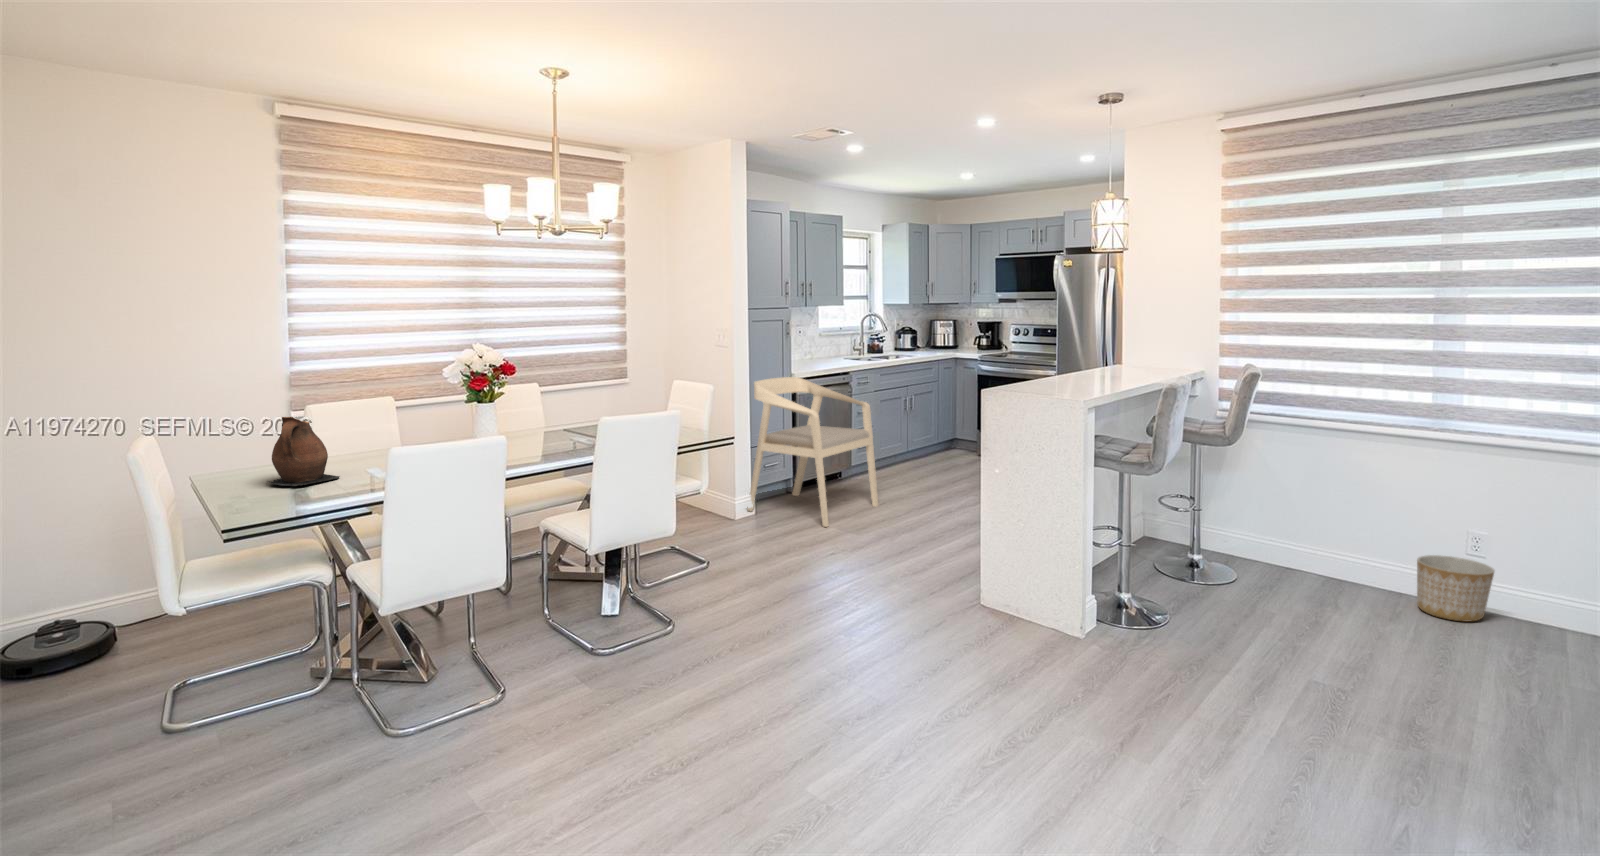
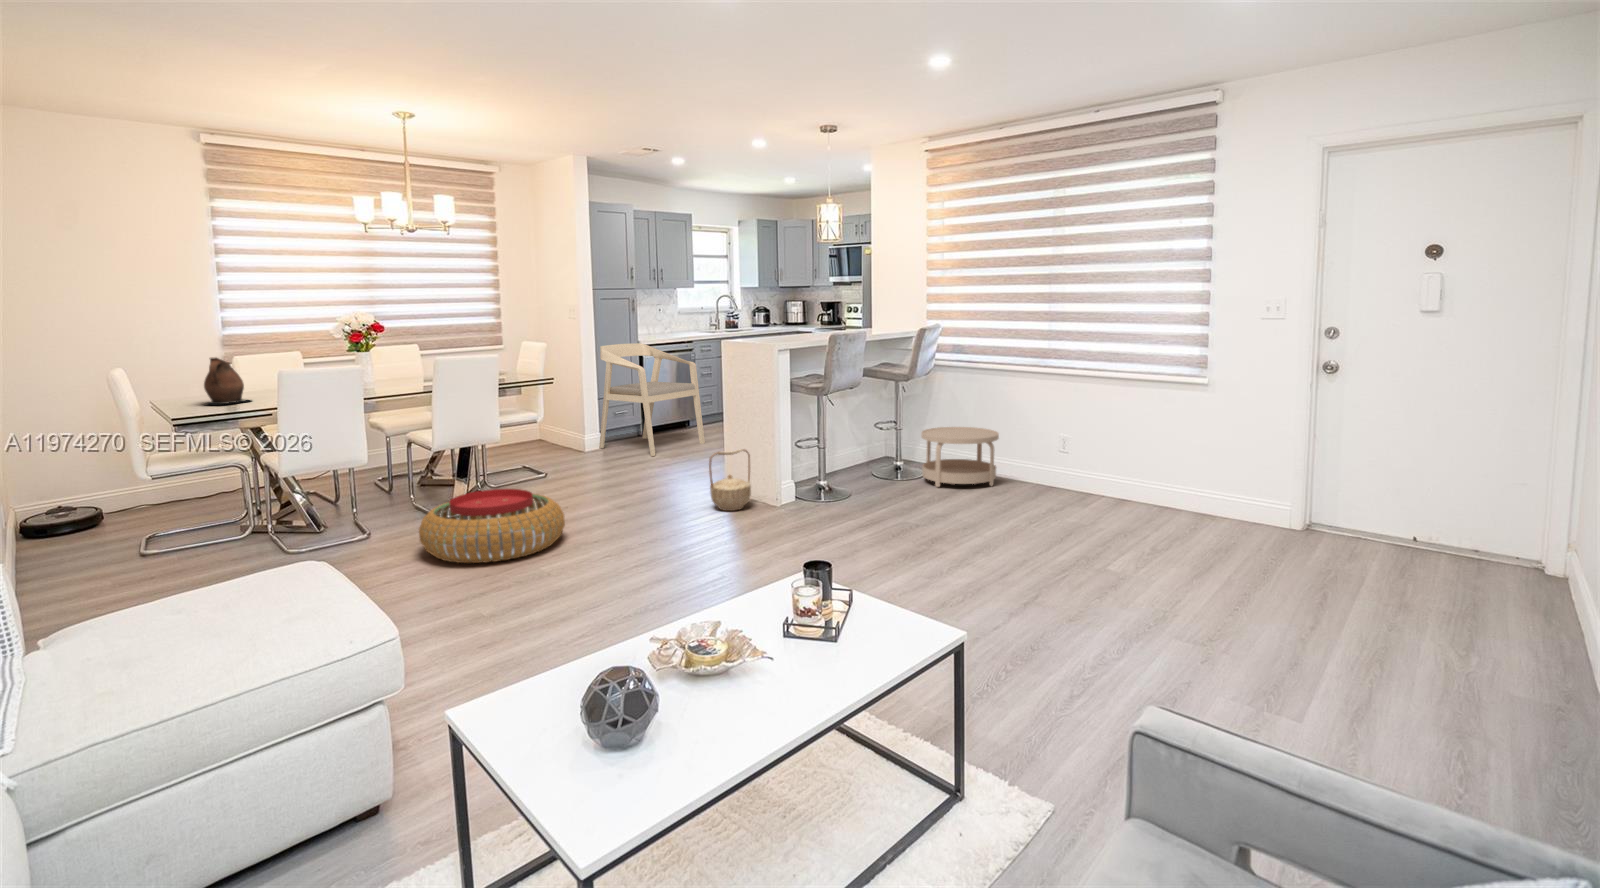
side table: none [1237,507,1365,600] -> present [921,427,999,487]
basket: none [978,550,1039,642] -> present [709,449,751,511]
planter: present [1417,555,1494,622] -> none [1025,453,1069,495]
pouf: none [594,620,806,760] -> present [419,489,565,563]

